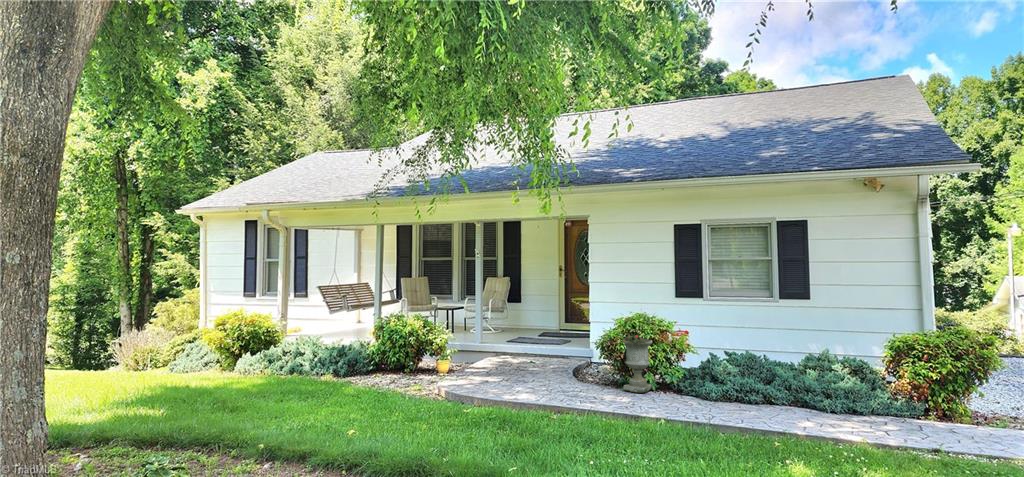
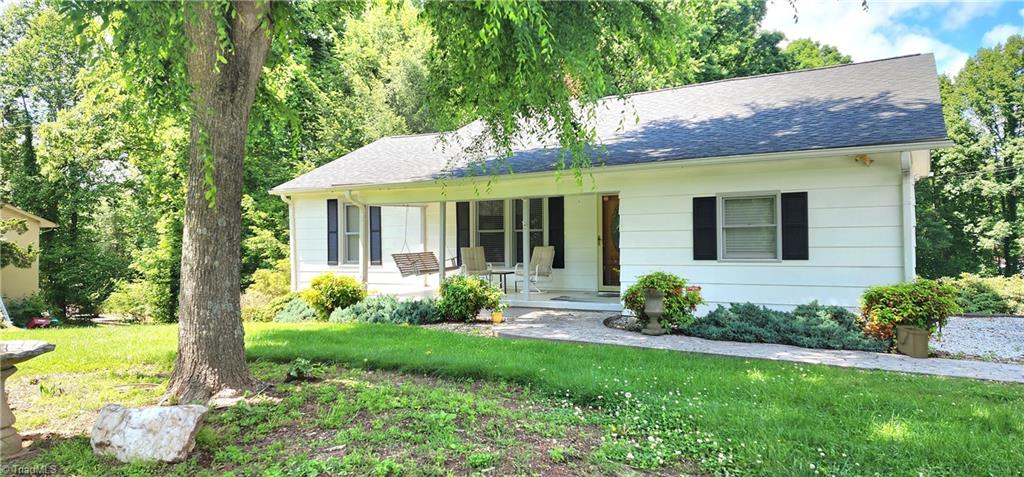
basket: none [933,384,982,428] -> present [897,326,929,358]

